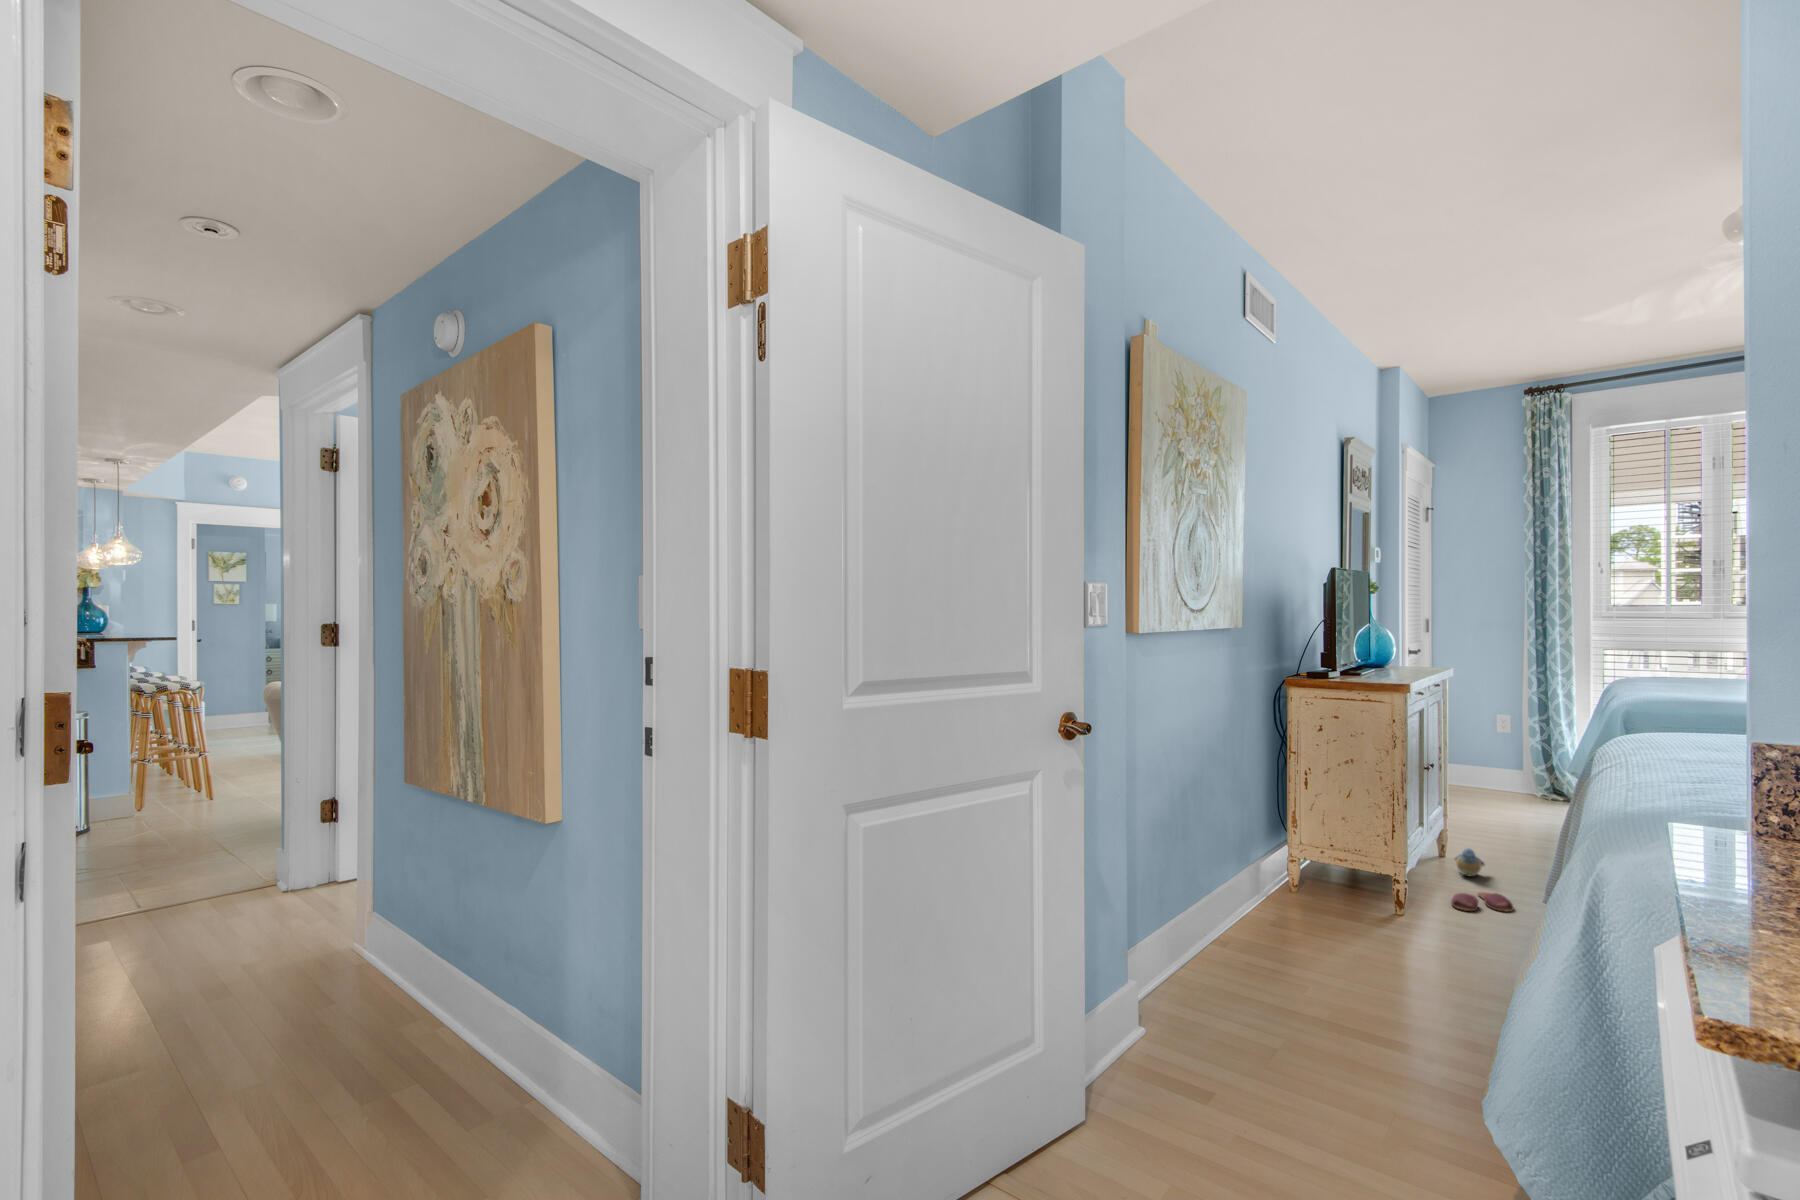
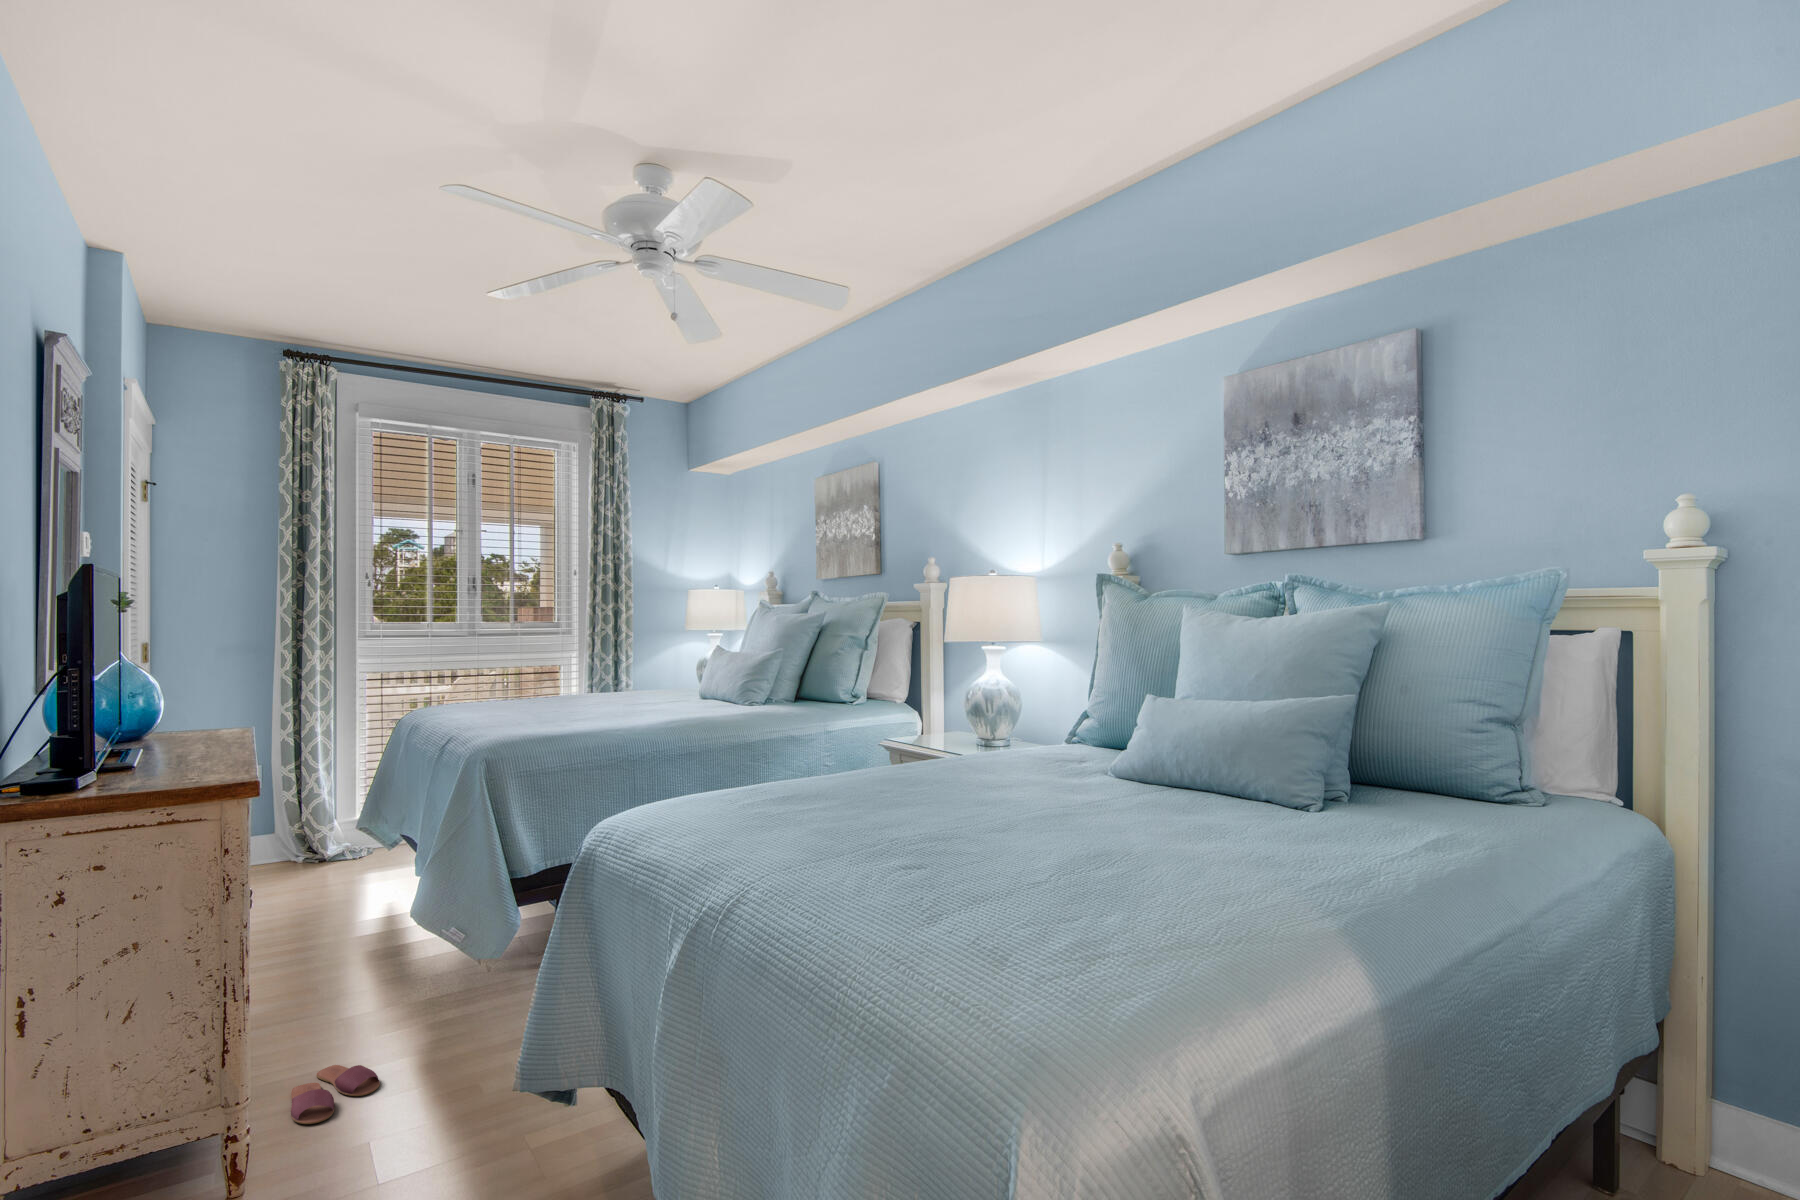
plush toy: present [1455,848,1485,876] -> none [256,1003,304,1046]

